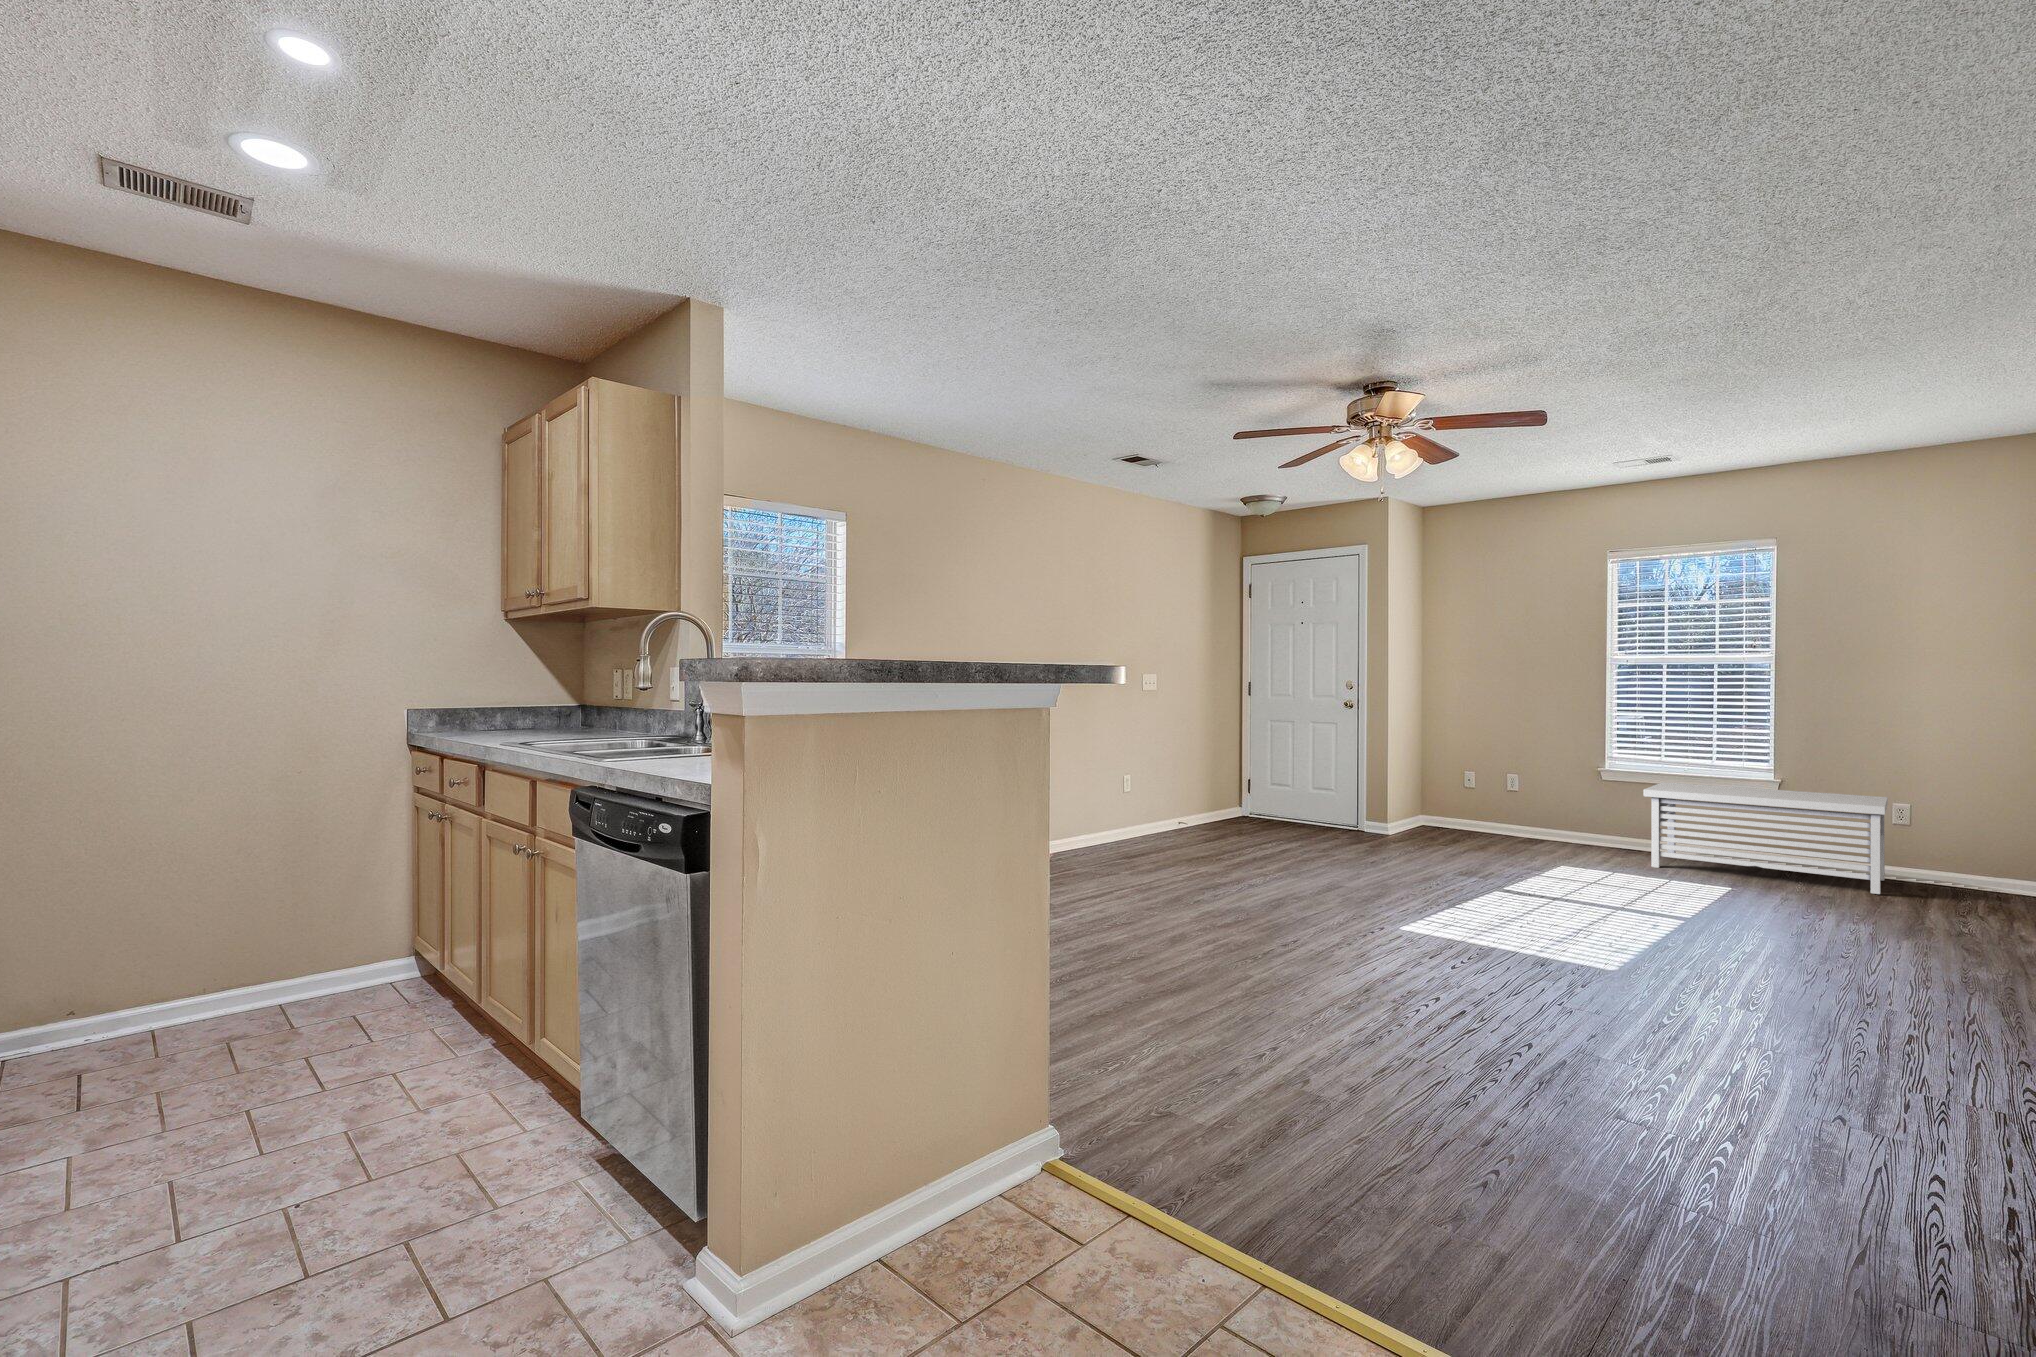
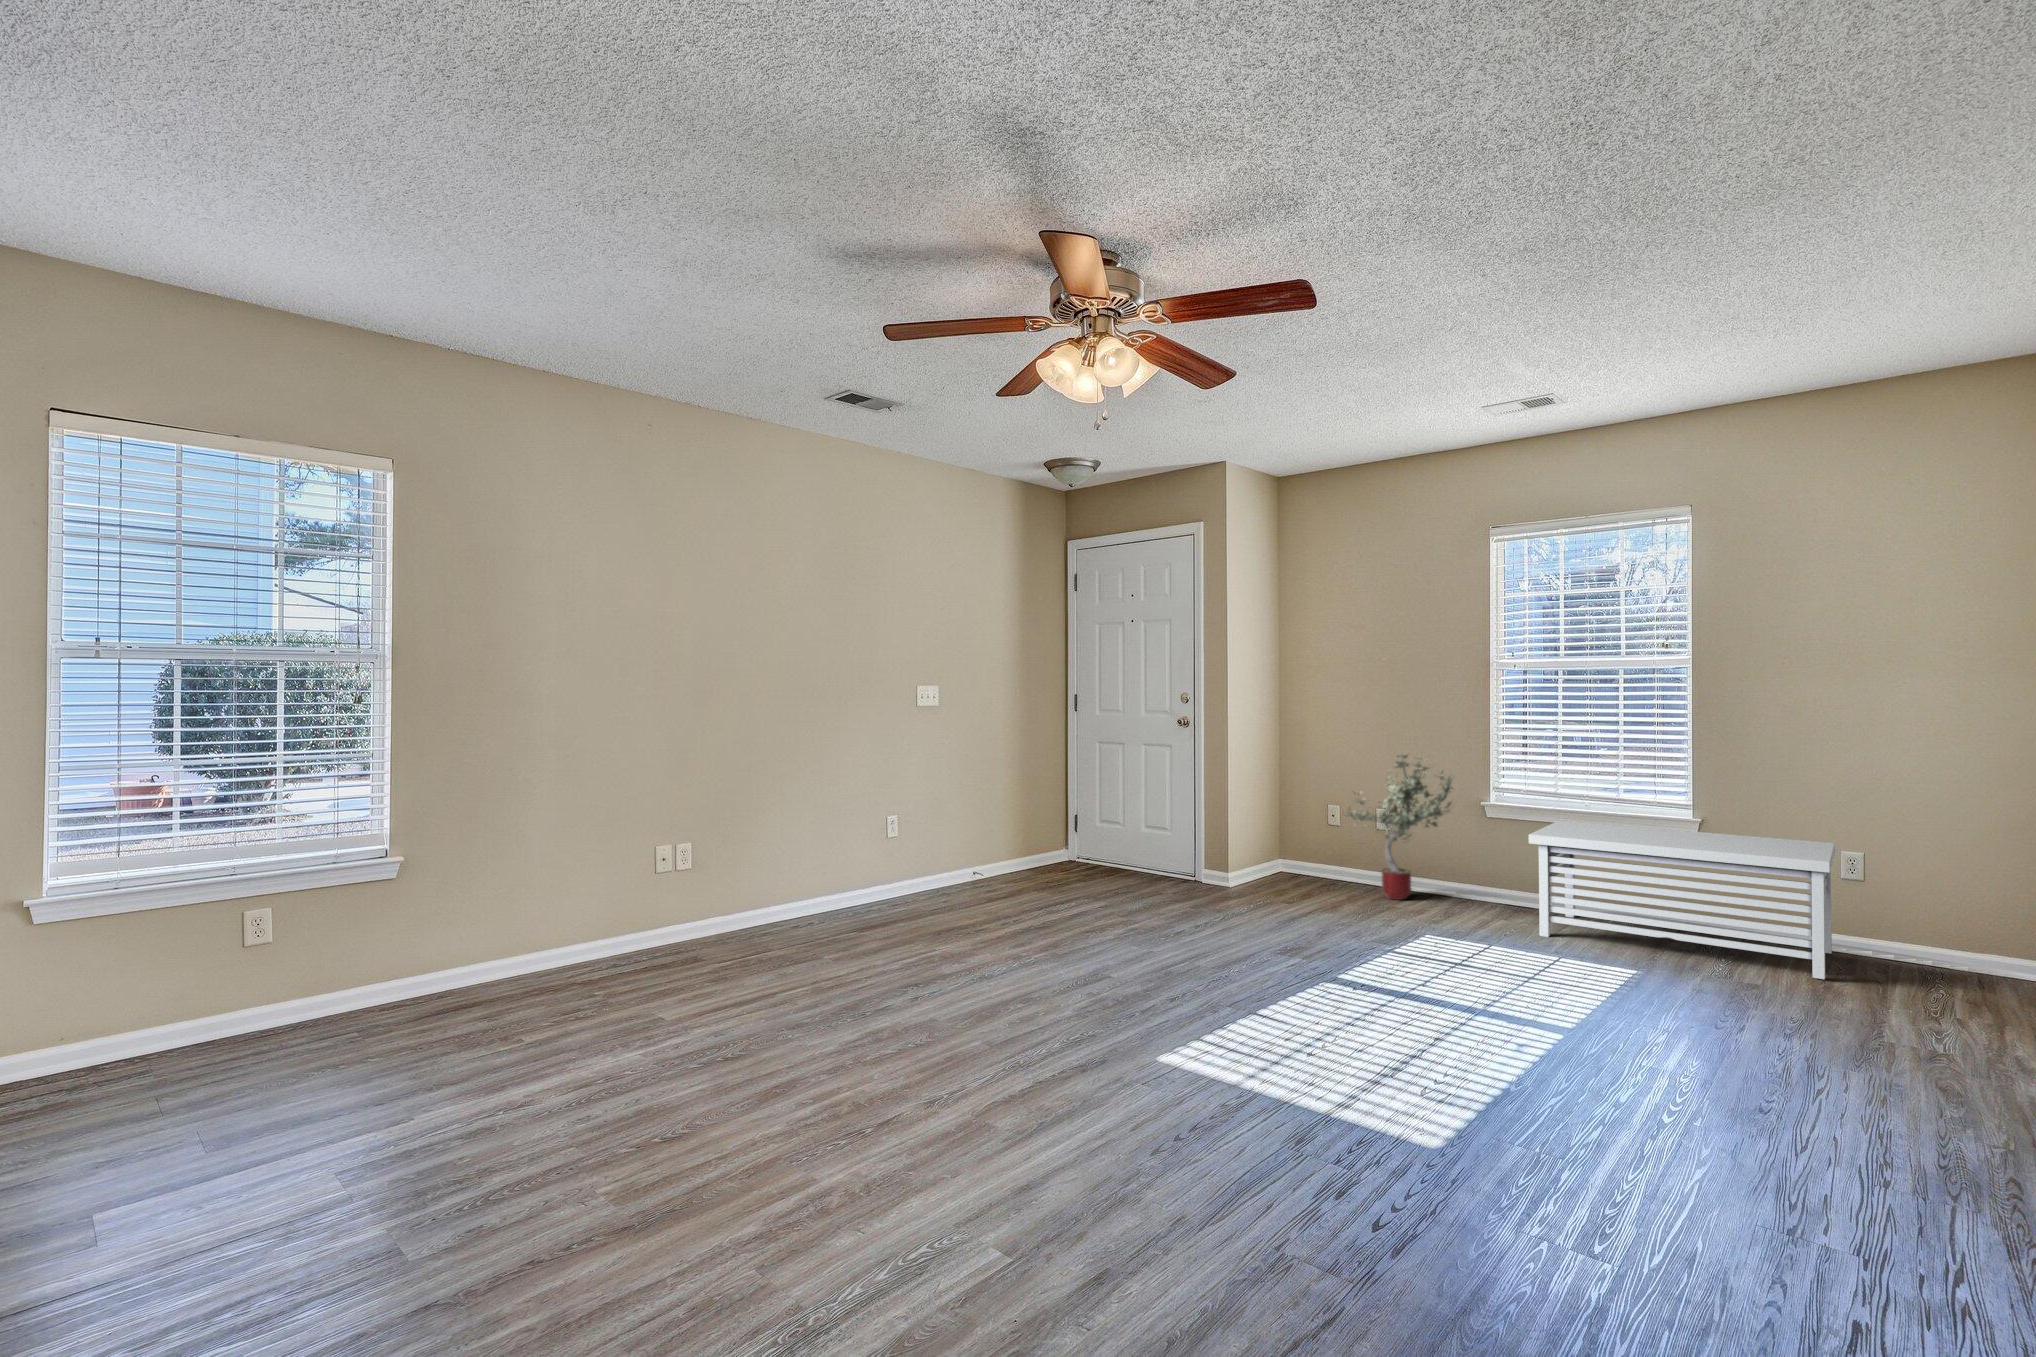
potted tree: none [1480,730,1579,844] -> present [1345,754,1453,900]

